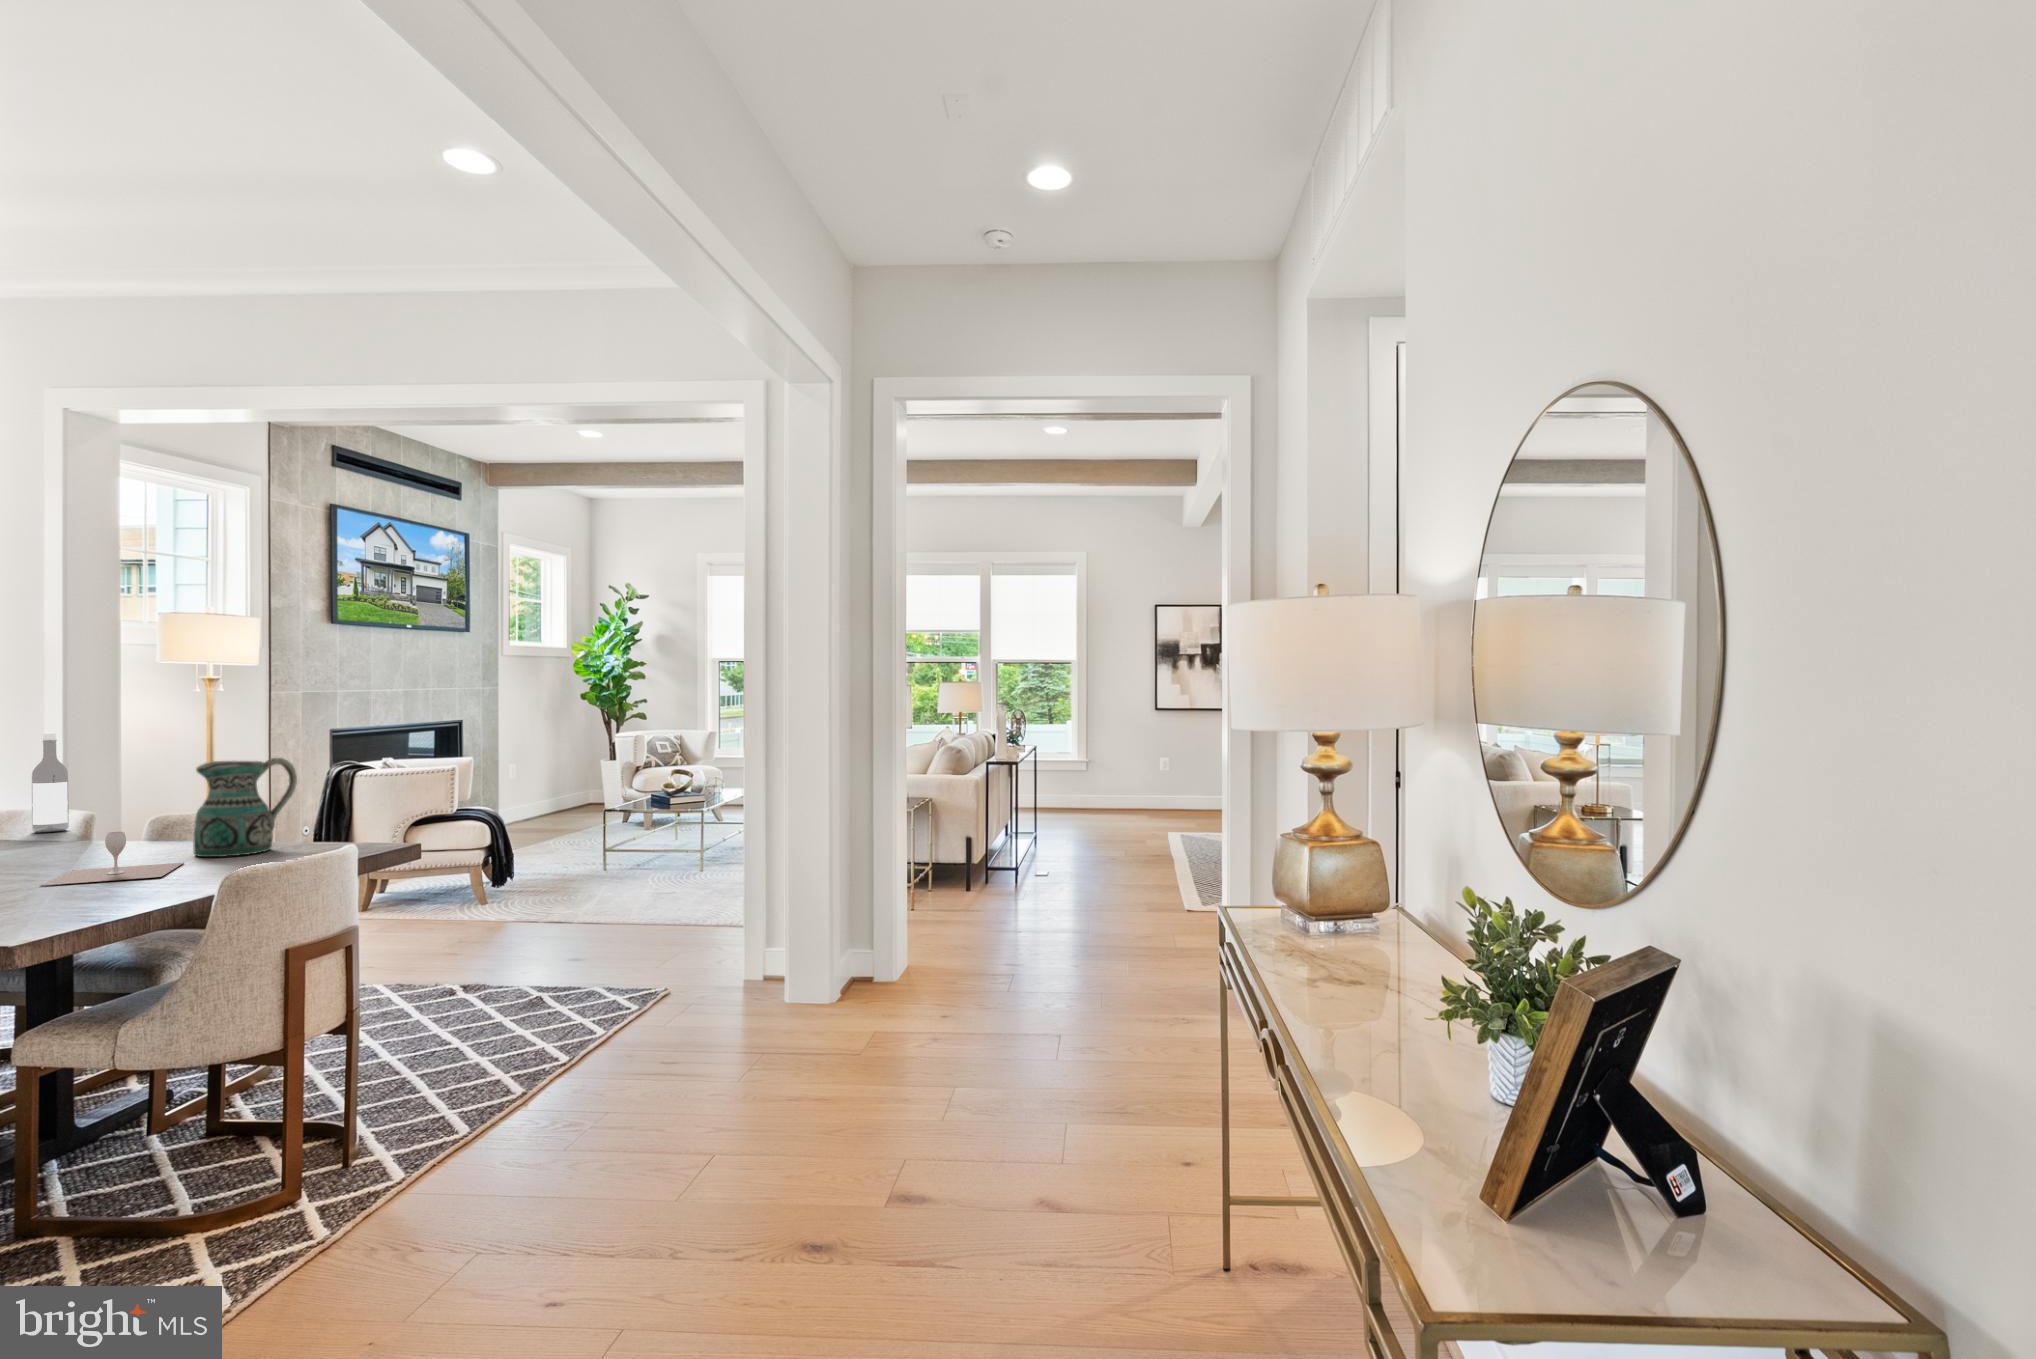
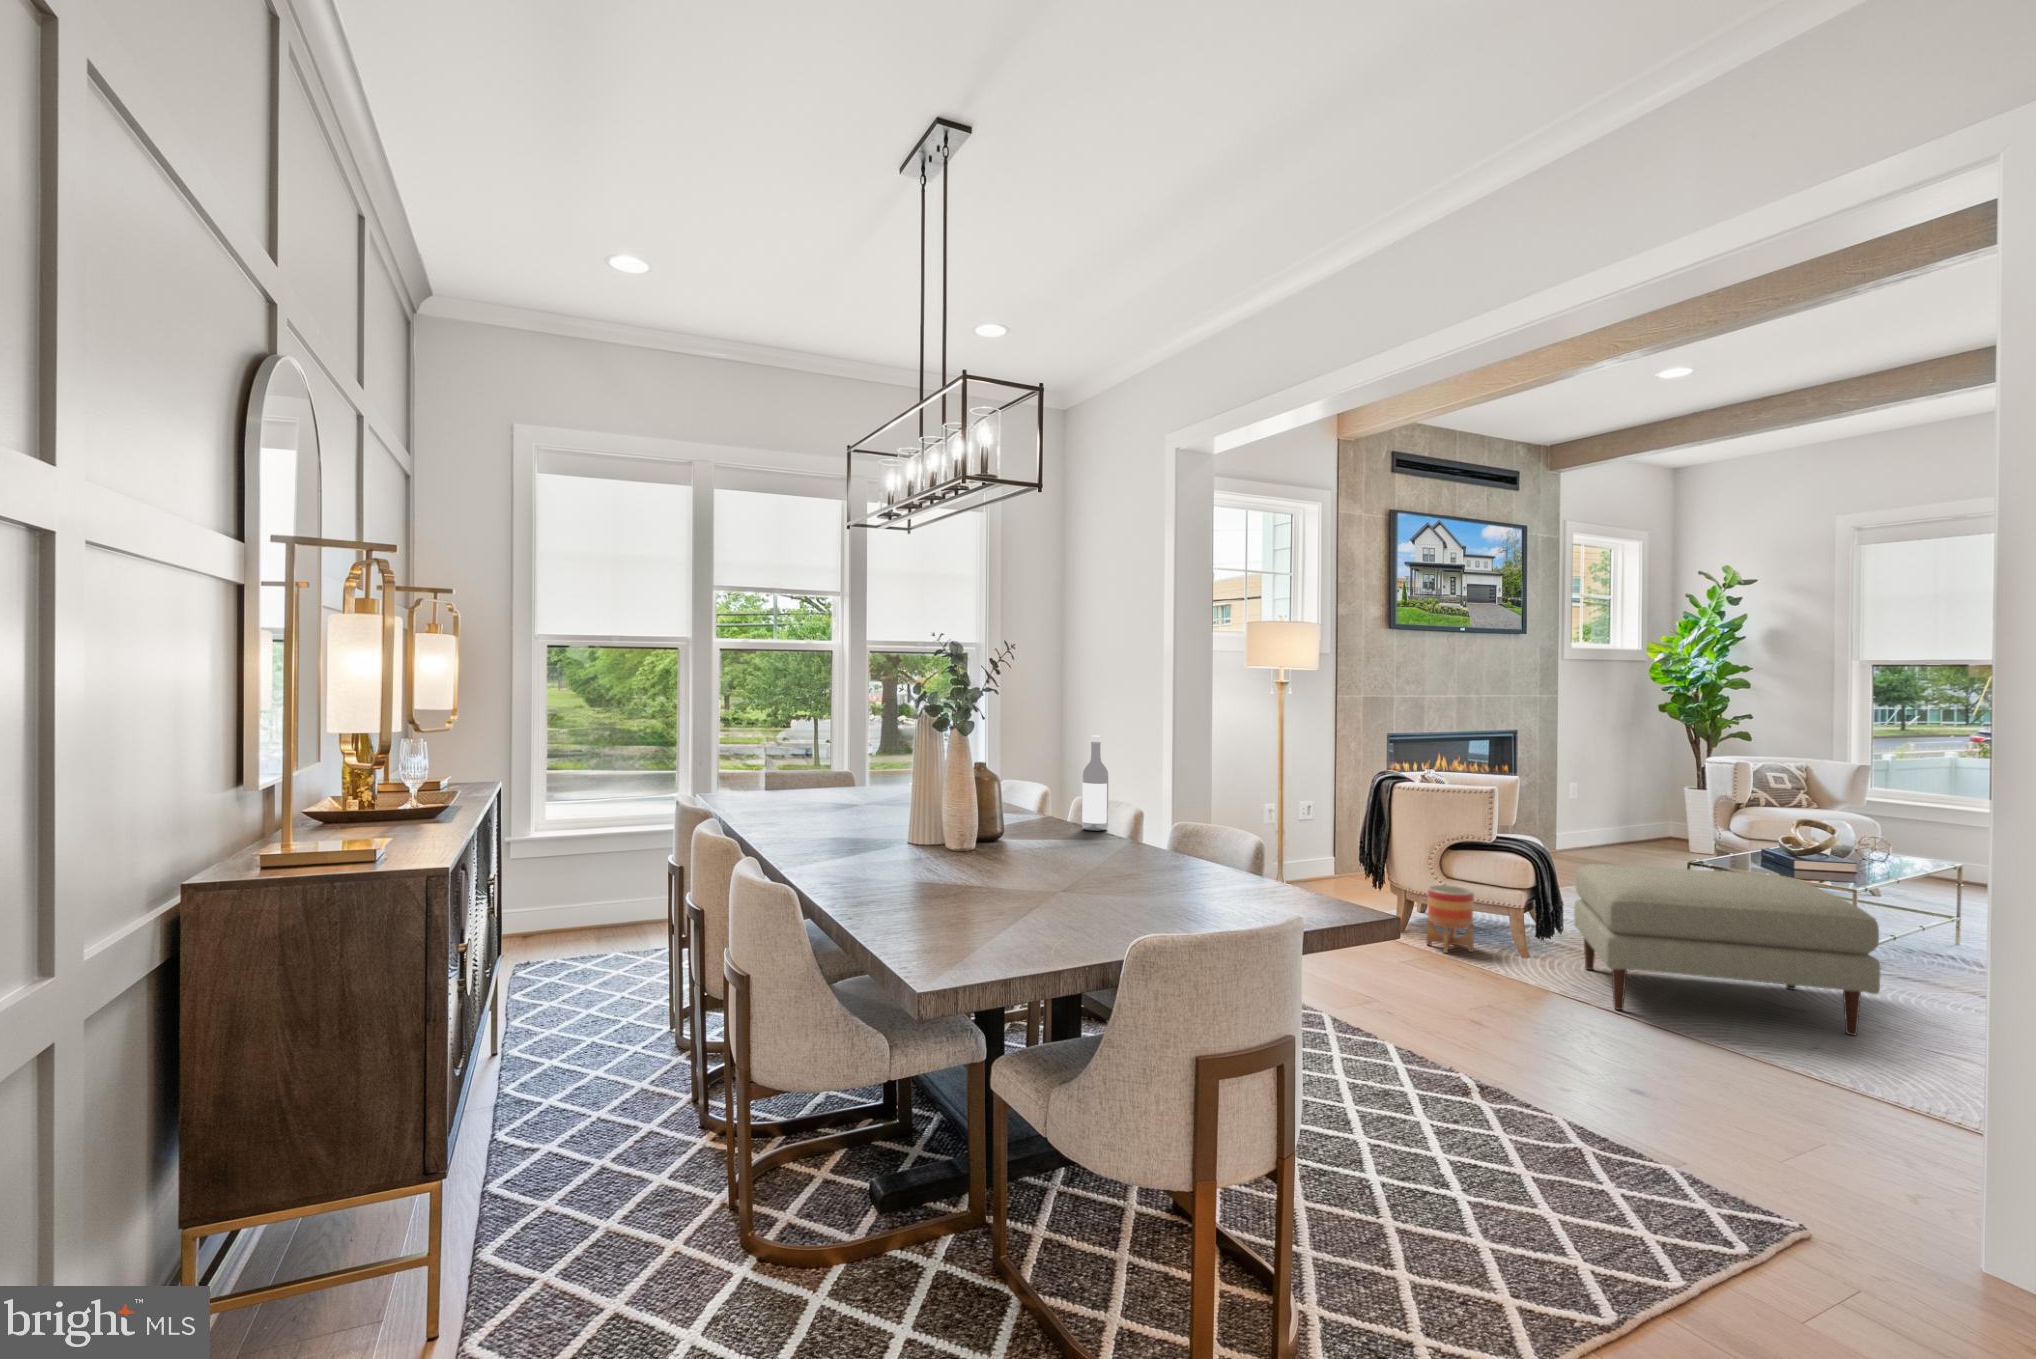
ceramic pitcher: present [193,758,297,857] -> none [1162,784,1266,902]
ottoman: none [523,807,715,920] -> present [1574,864,1880,1035]
wine glass: present [40,832,183,886] -> none [1010,859,1145,923]
planter: none [395,855,439,914] -> present [1427,885,1474,953]

